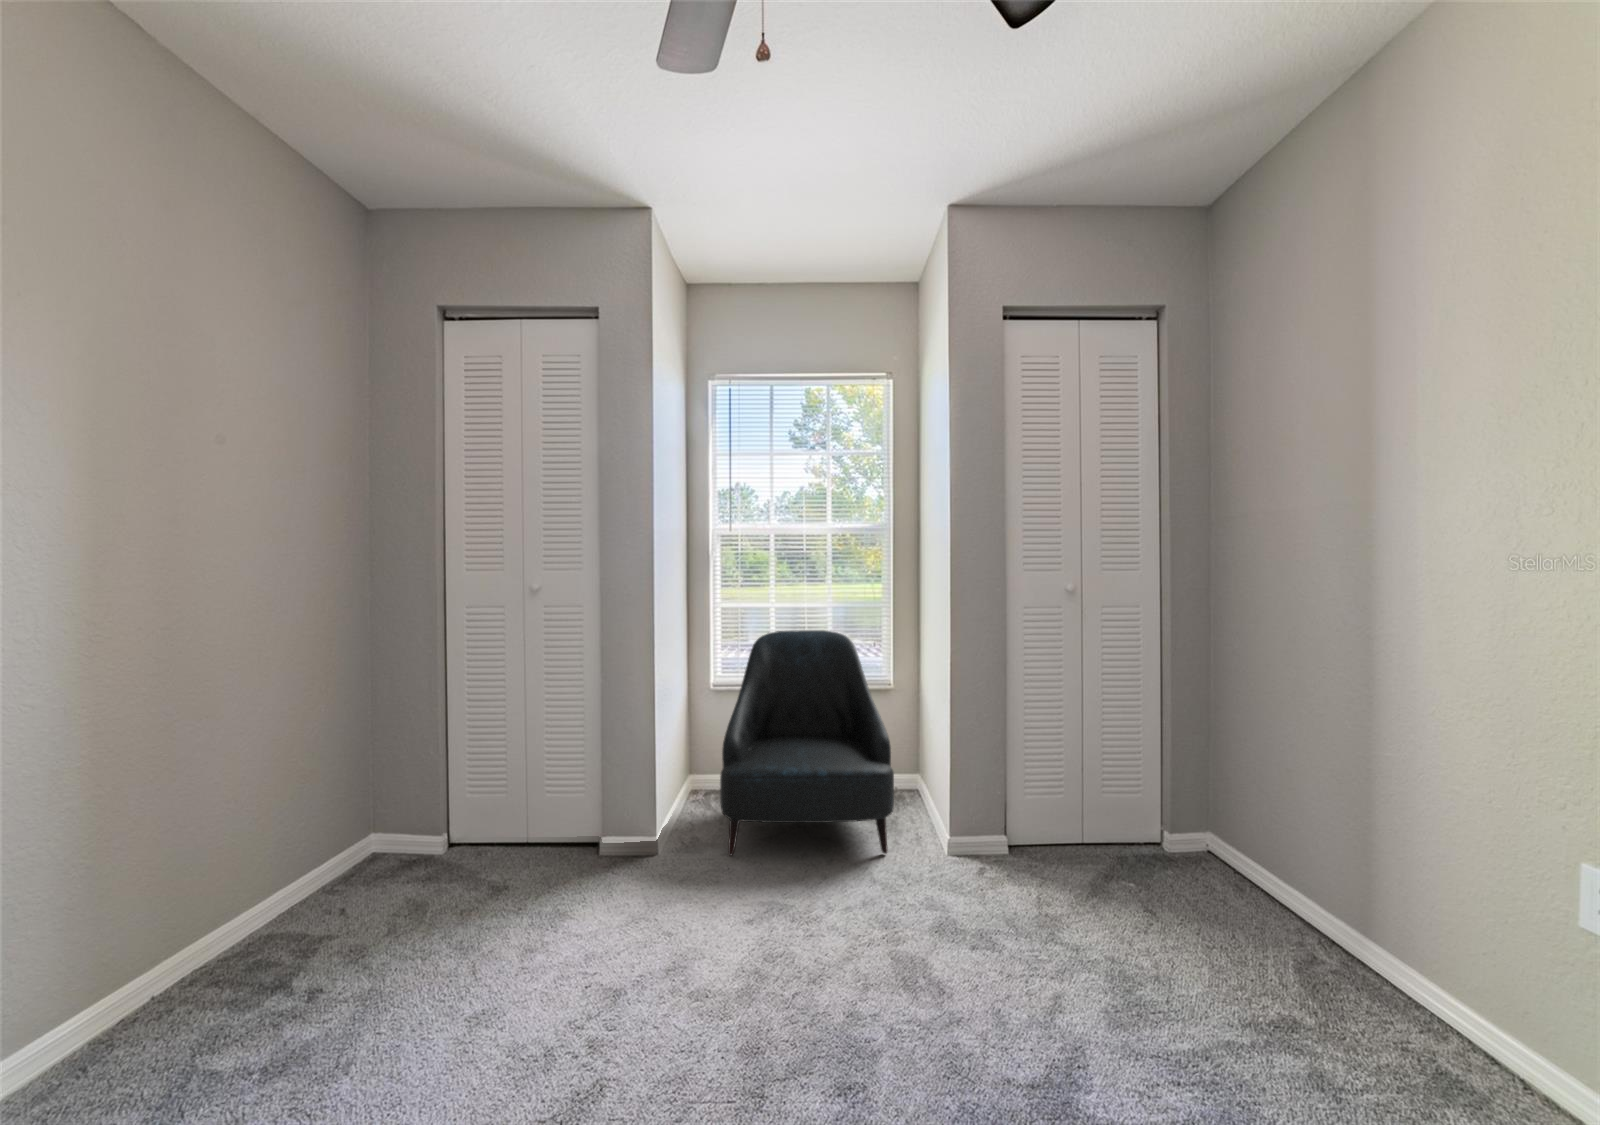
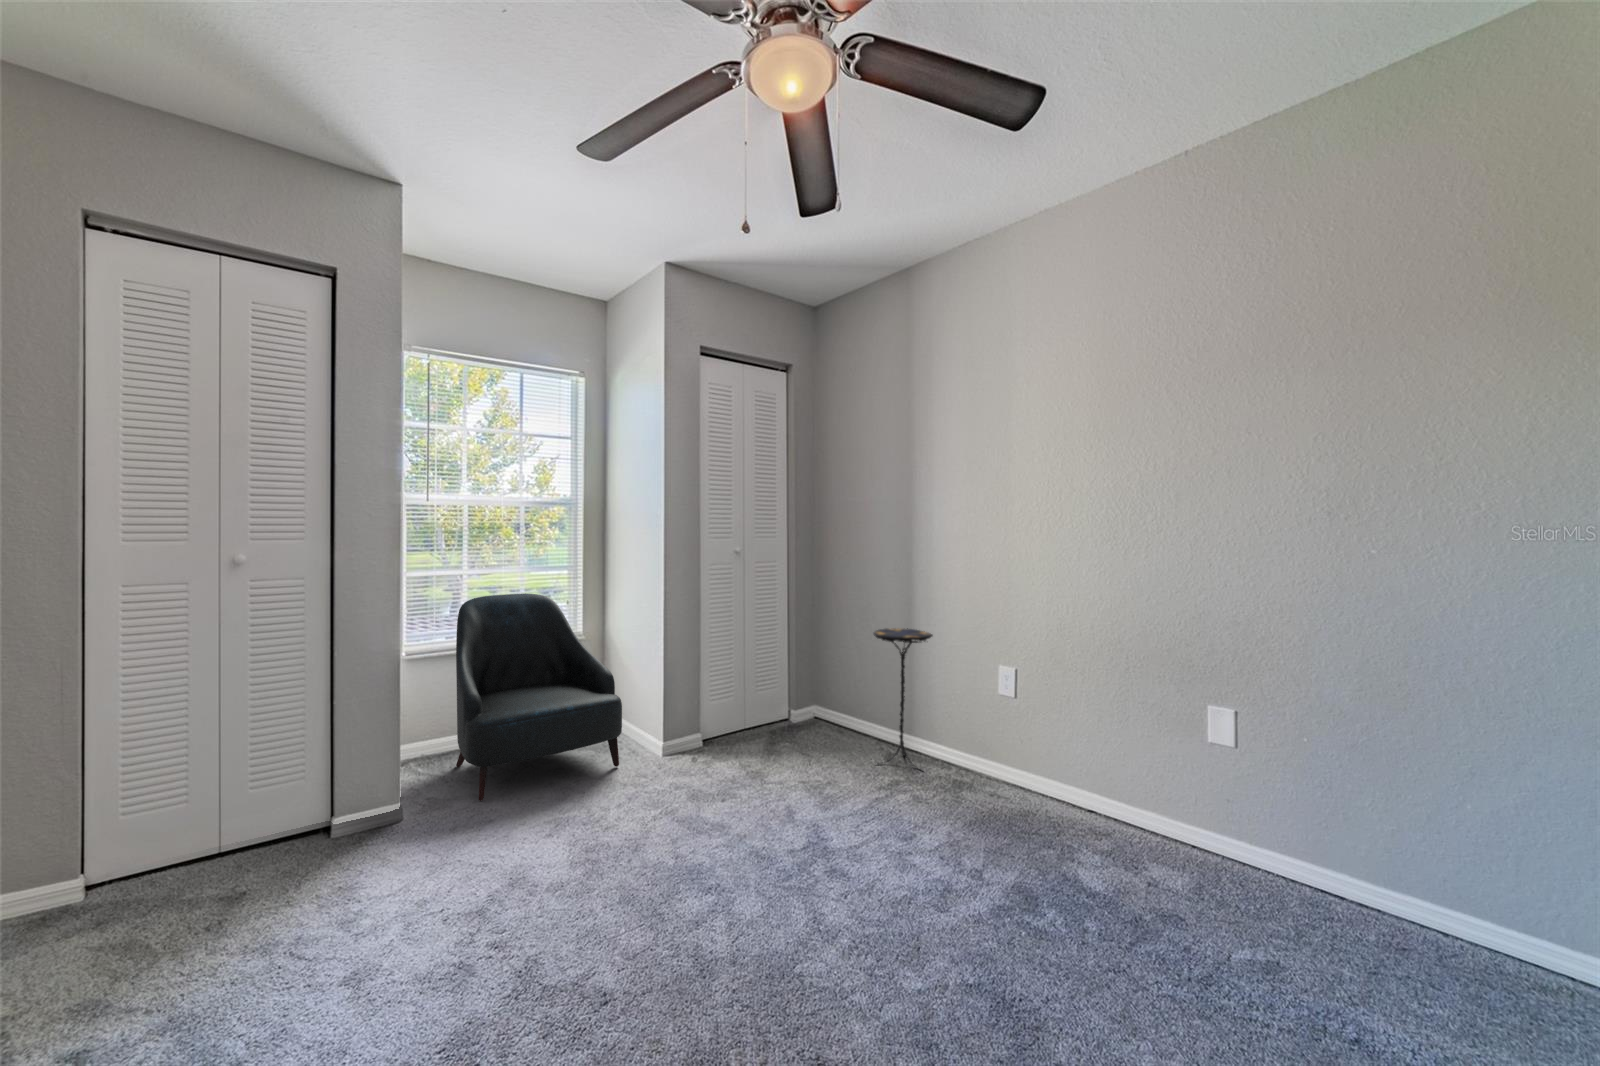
side table: none [1260,739,1395,1016] -> present [873,628,933,767]

